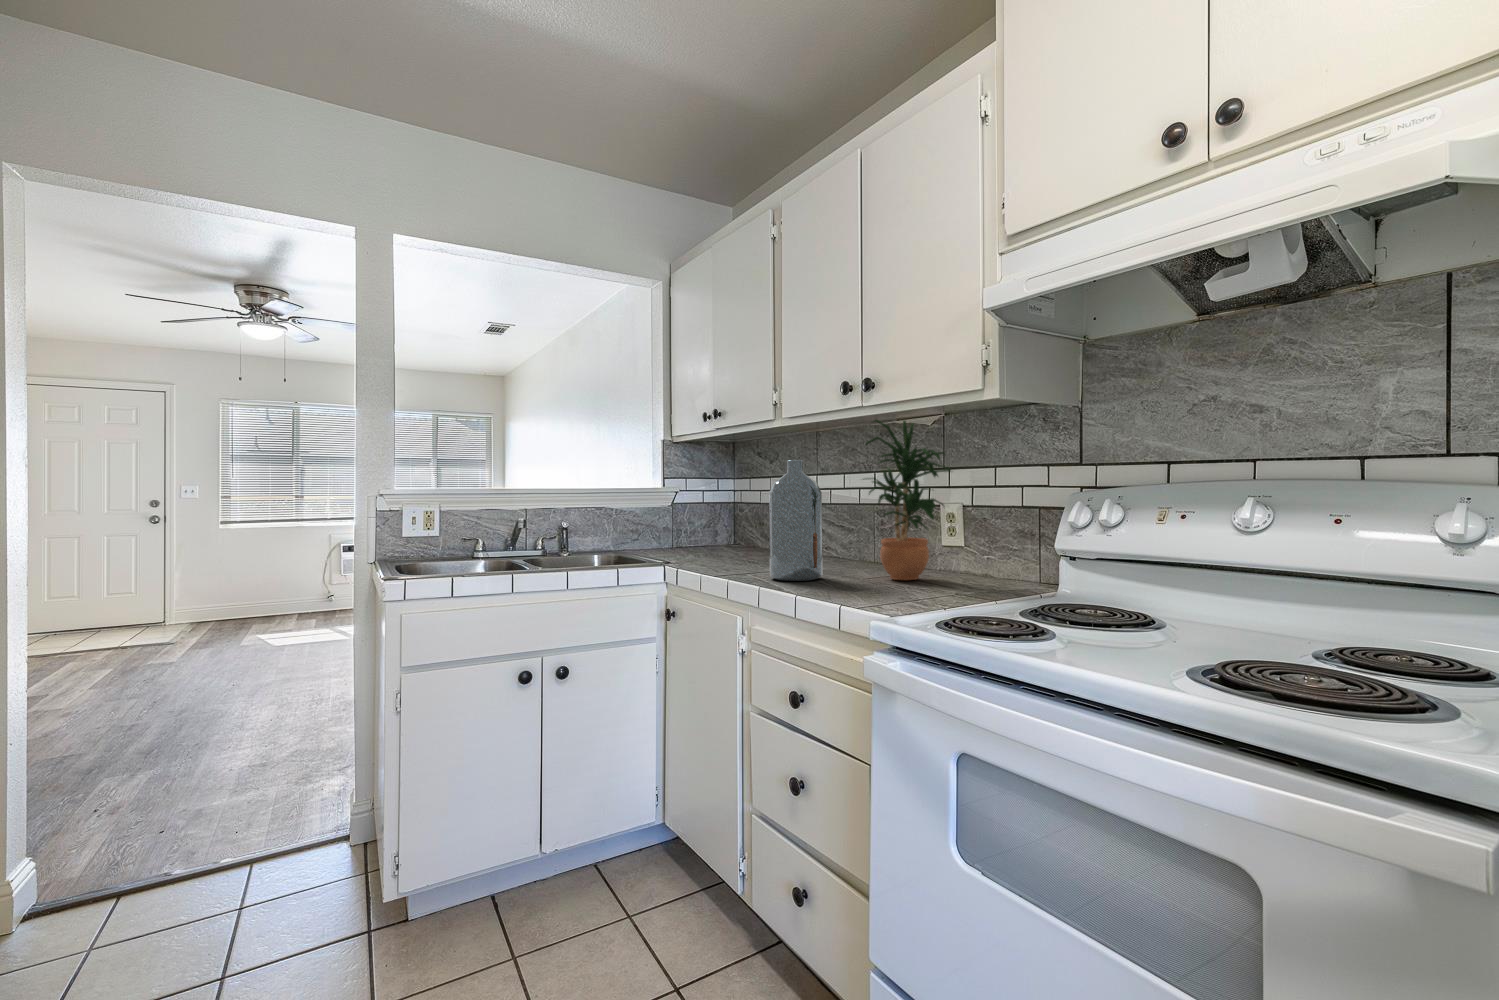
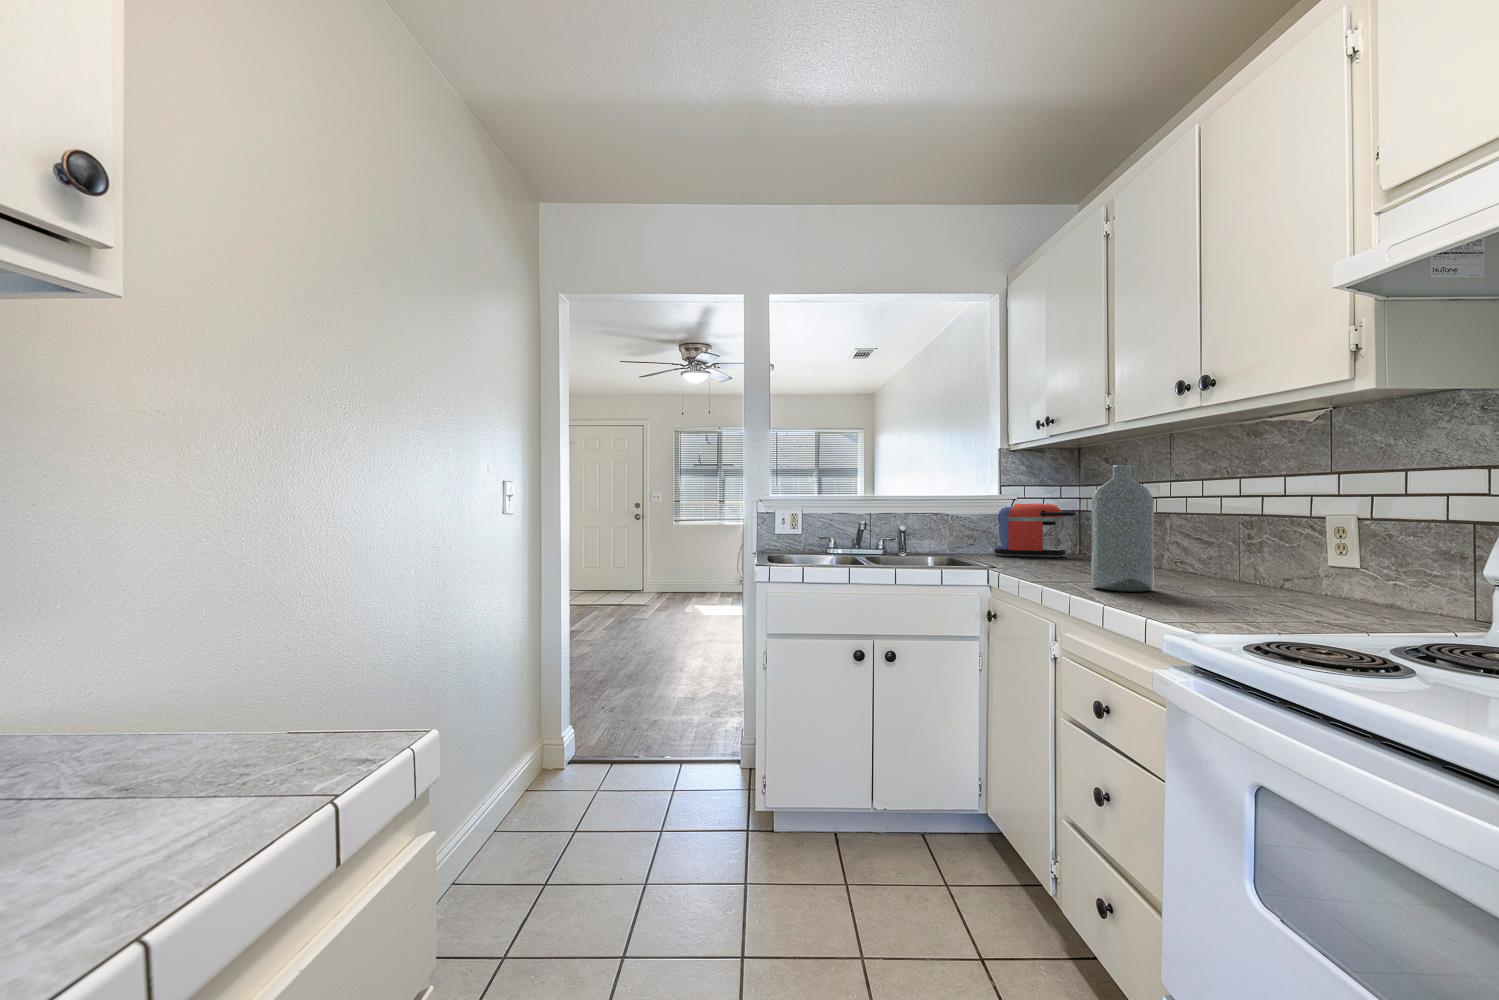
potted plant: present [863,420,951,580] -> none [1201,417,1331,600]
coffee maker: none [656,496,731,550] -> present [994,503,1076,557]

